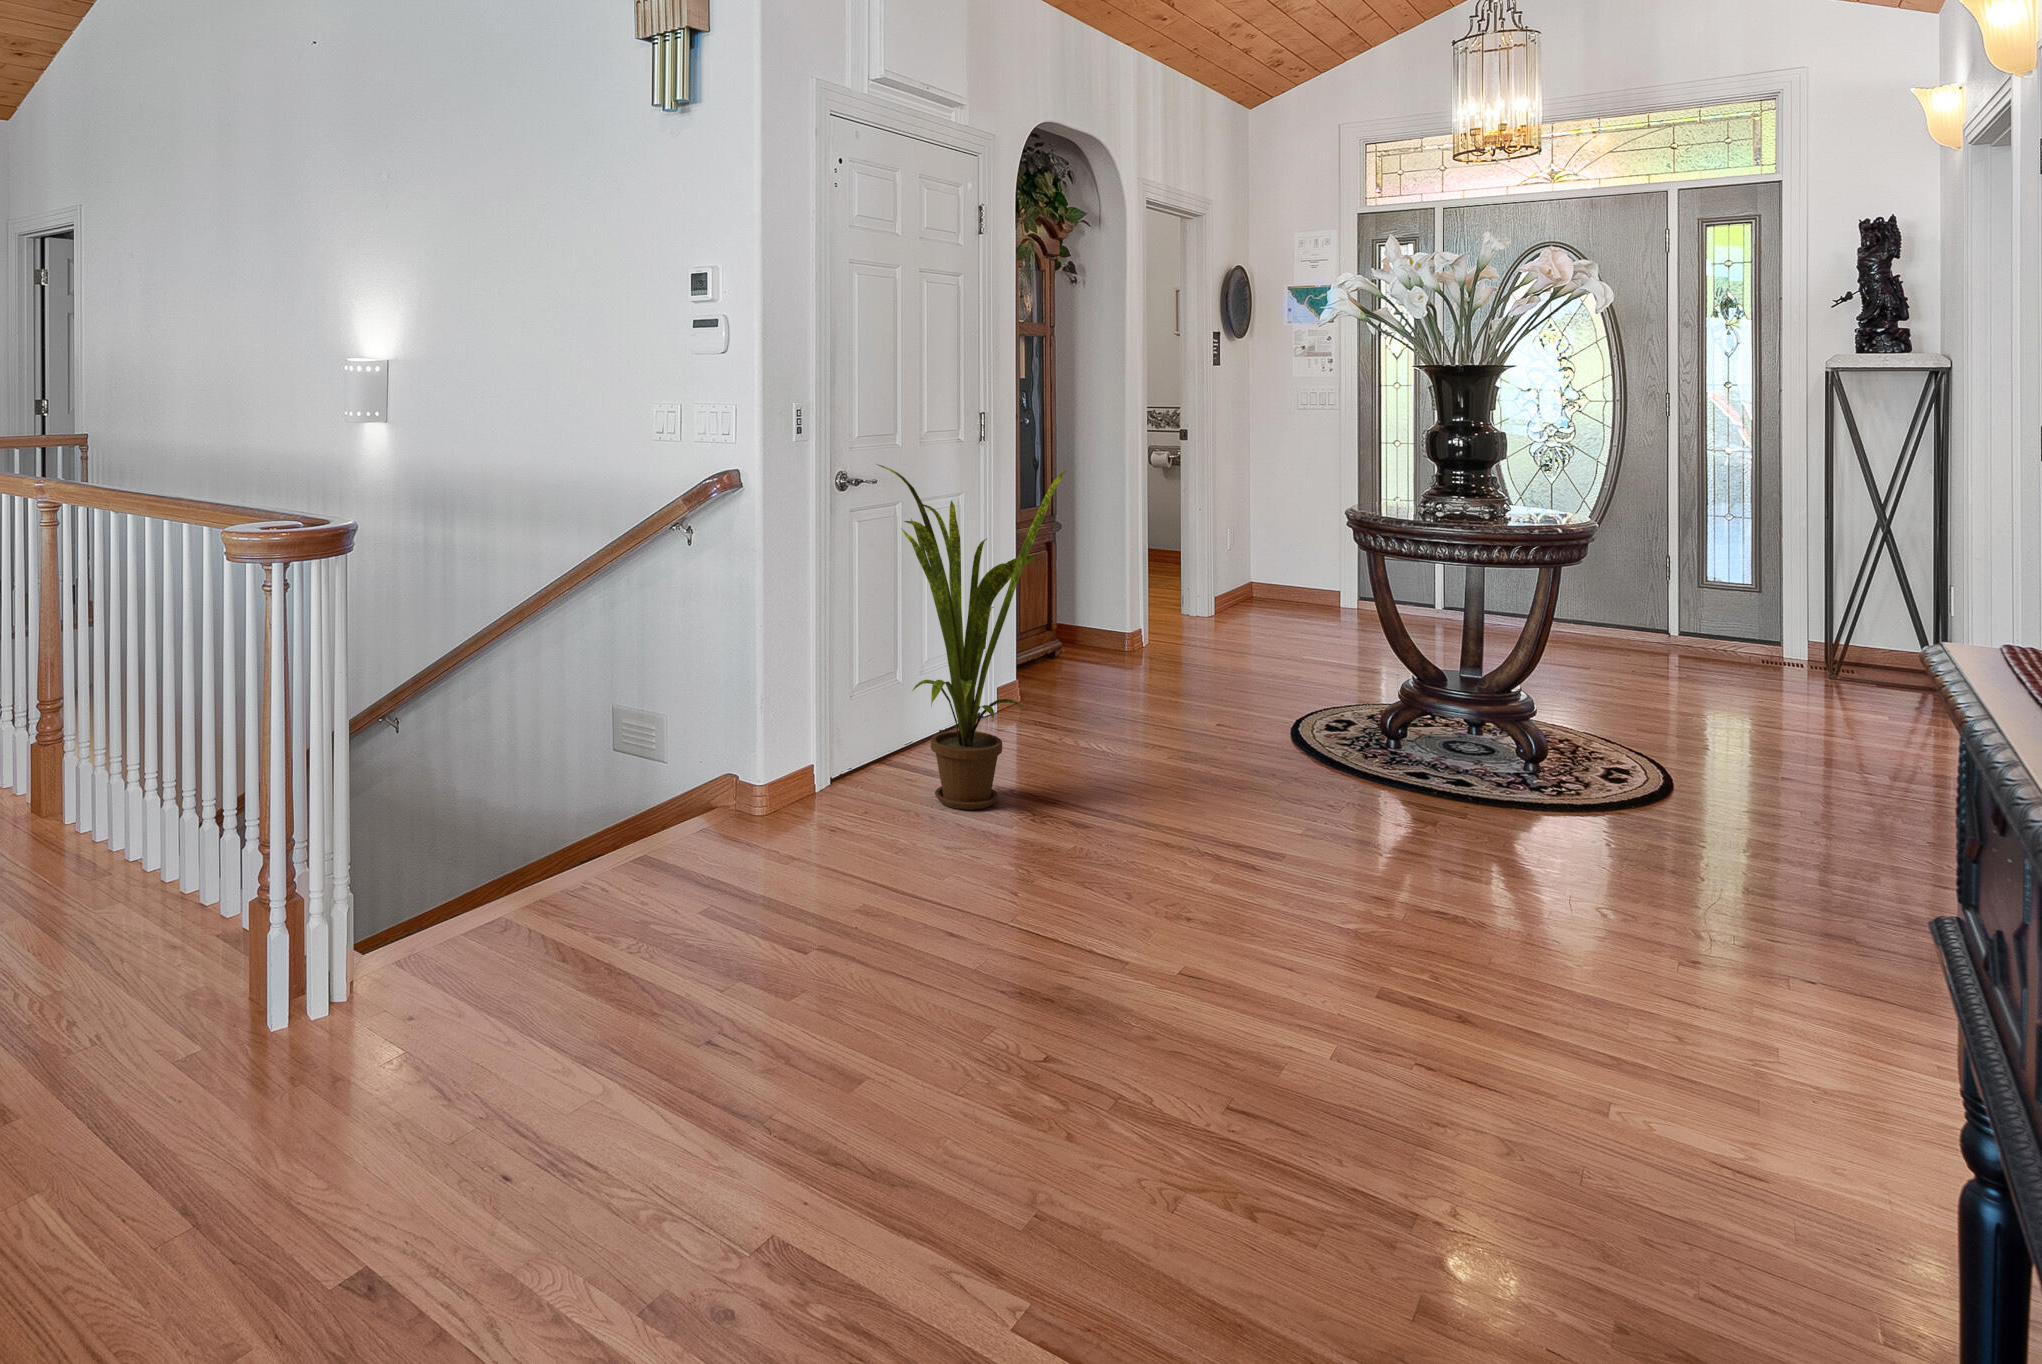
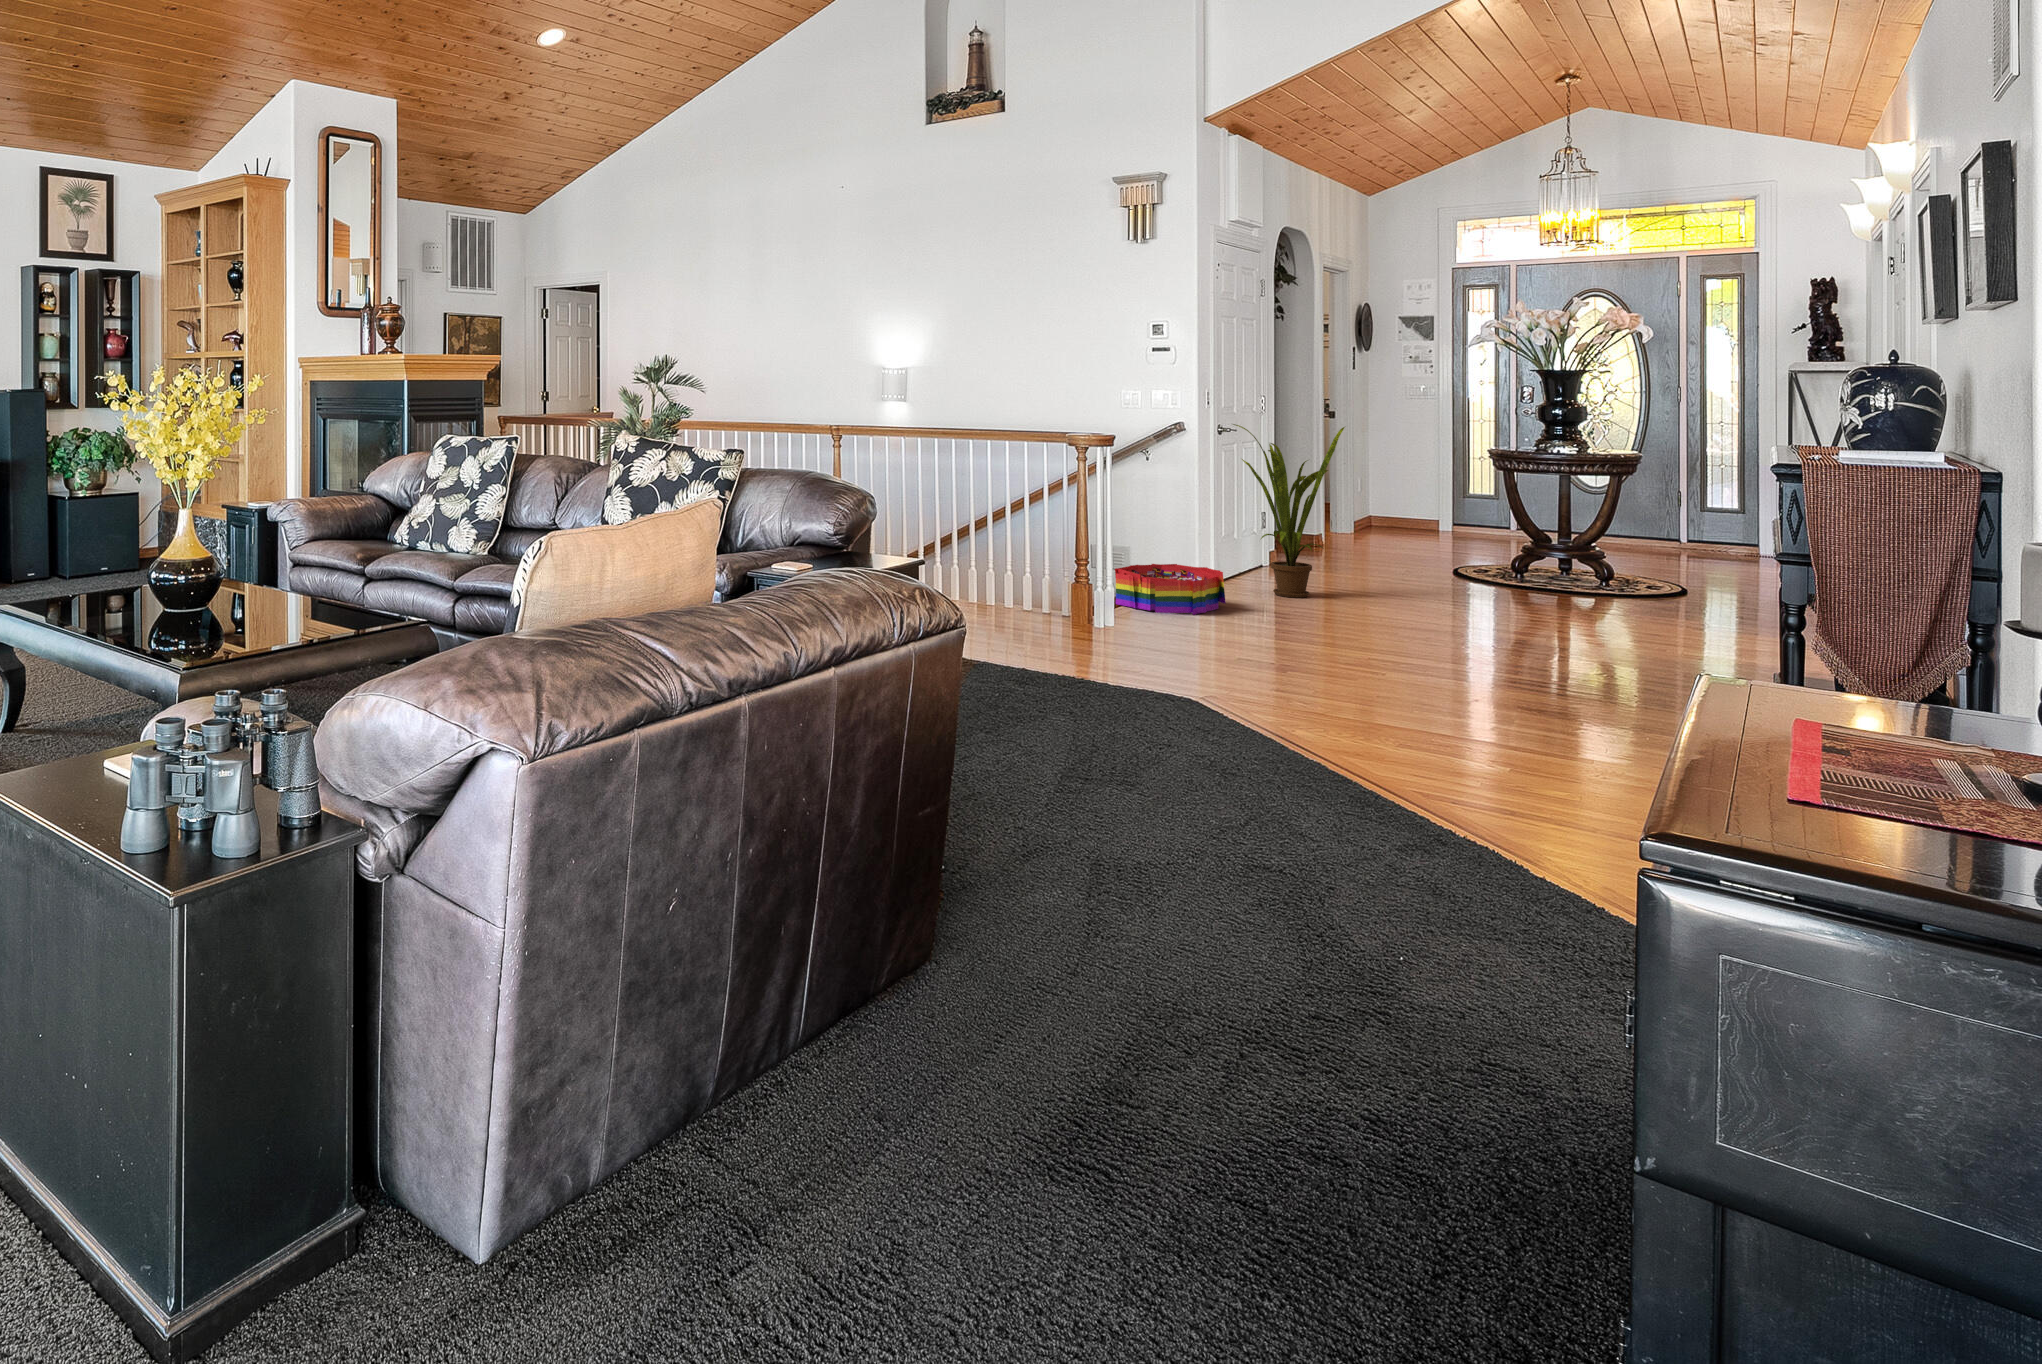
storage bin: none [581,750,793,891] -> present [1115,564,1226,615]

